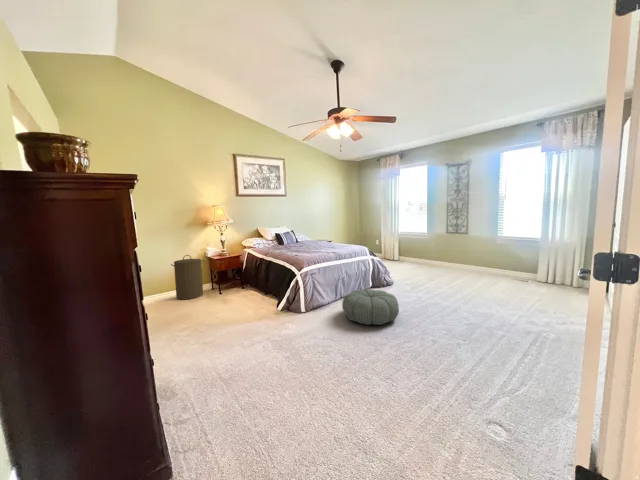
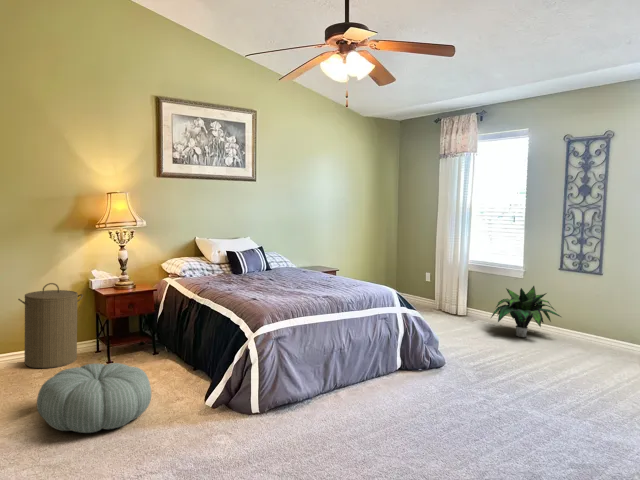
potted plant: none [412,242,450,269] -> present [492,286,561,337]
pouf: present [342,289,399,325] -> present [37,363,151,433]

